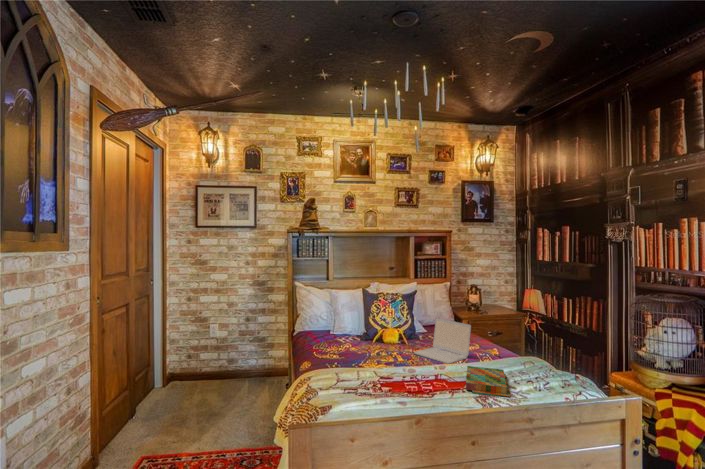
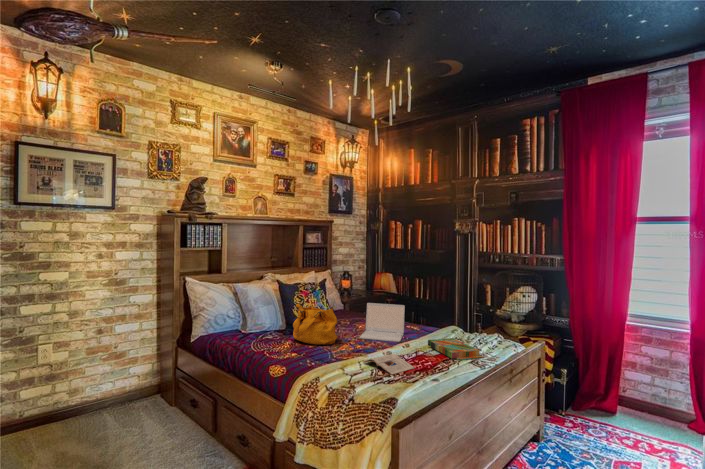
handbag: none [348,311,392,354] -> present [293,304,337,345]
magazine: none [371,371,410,390] -> present [364,354,415,375]

